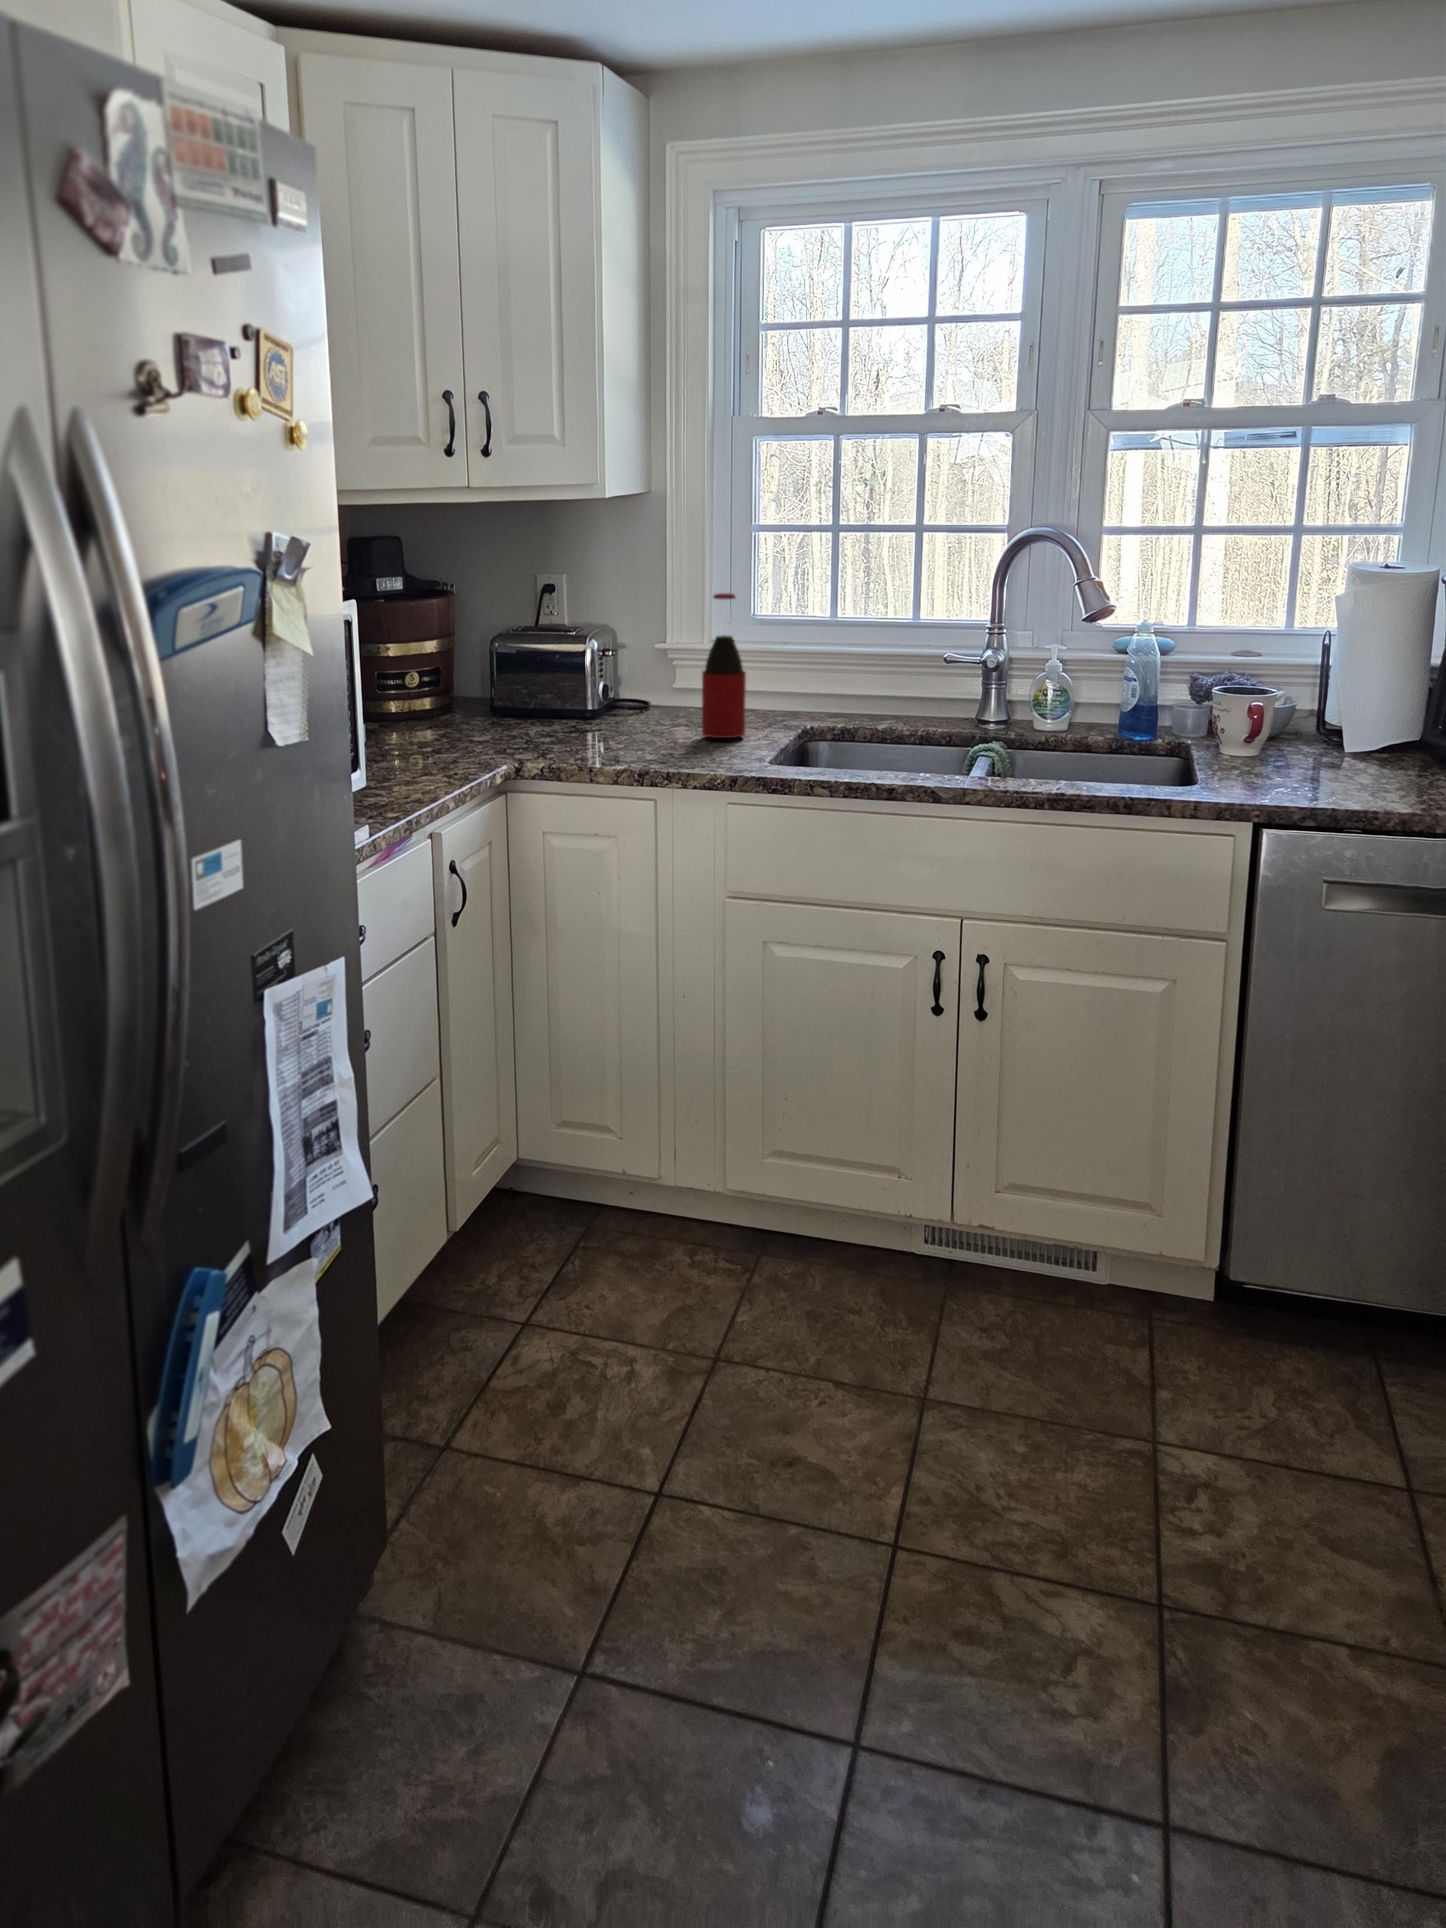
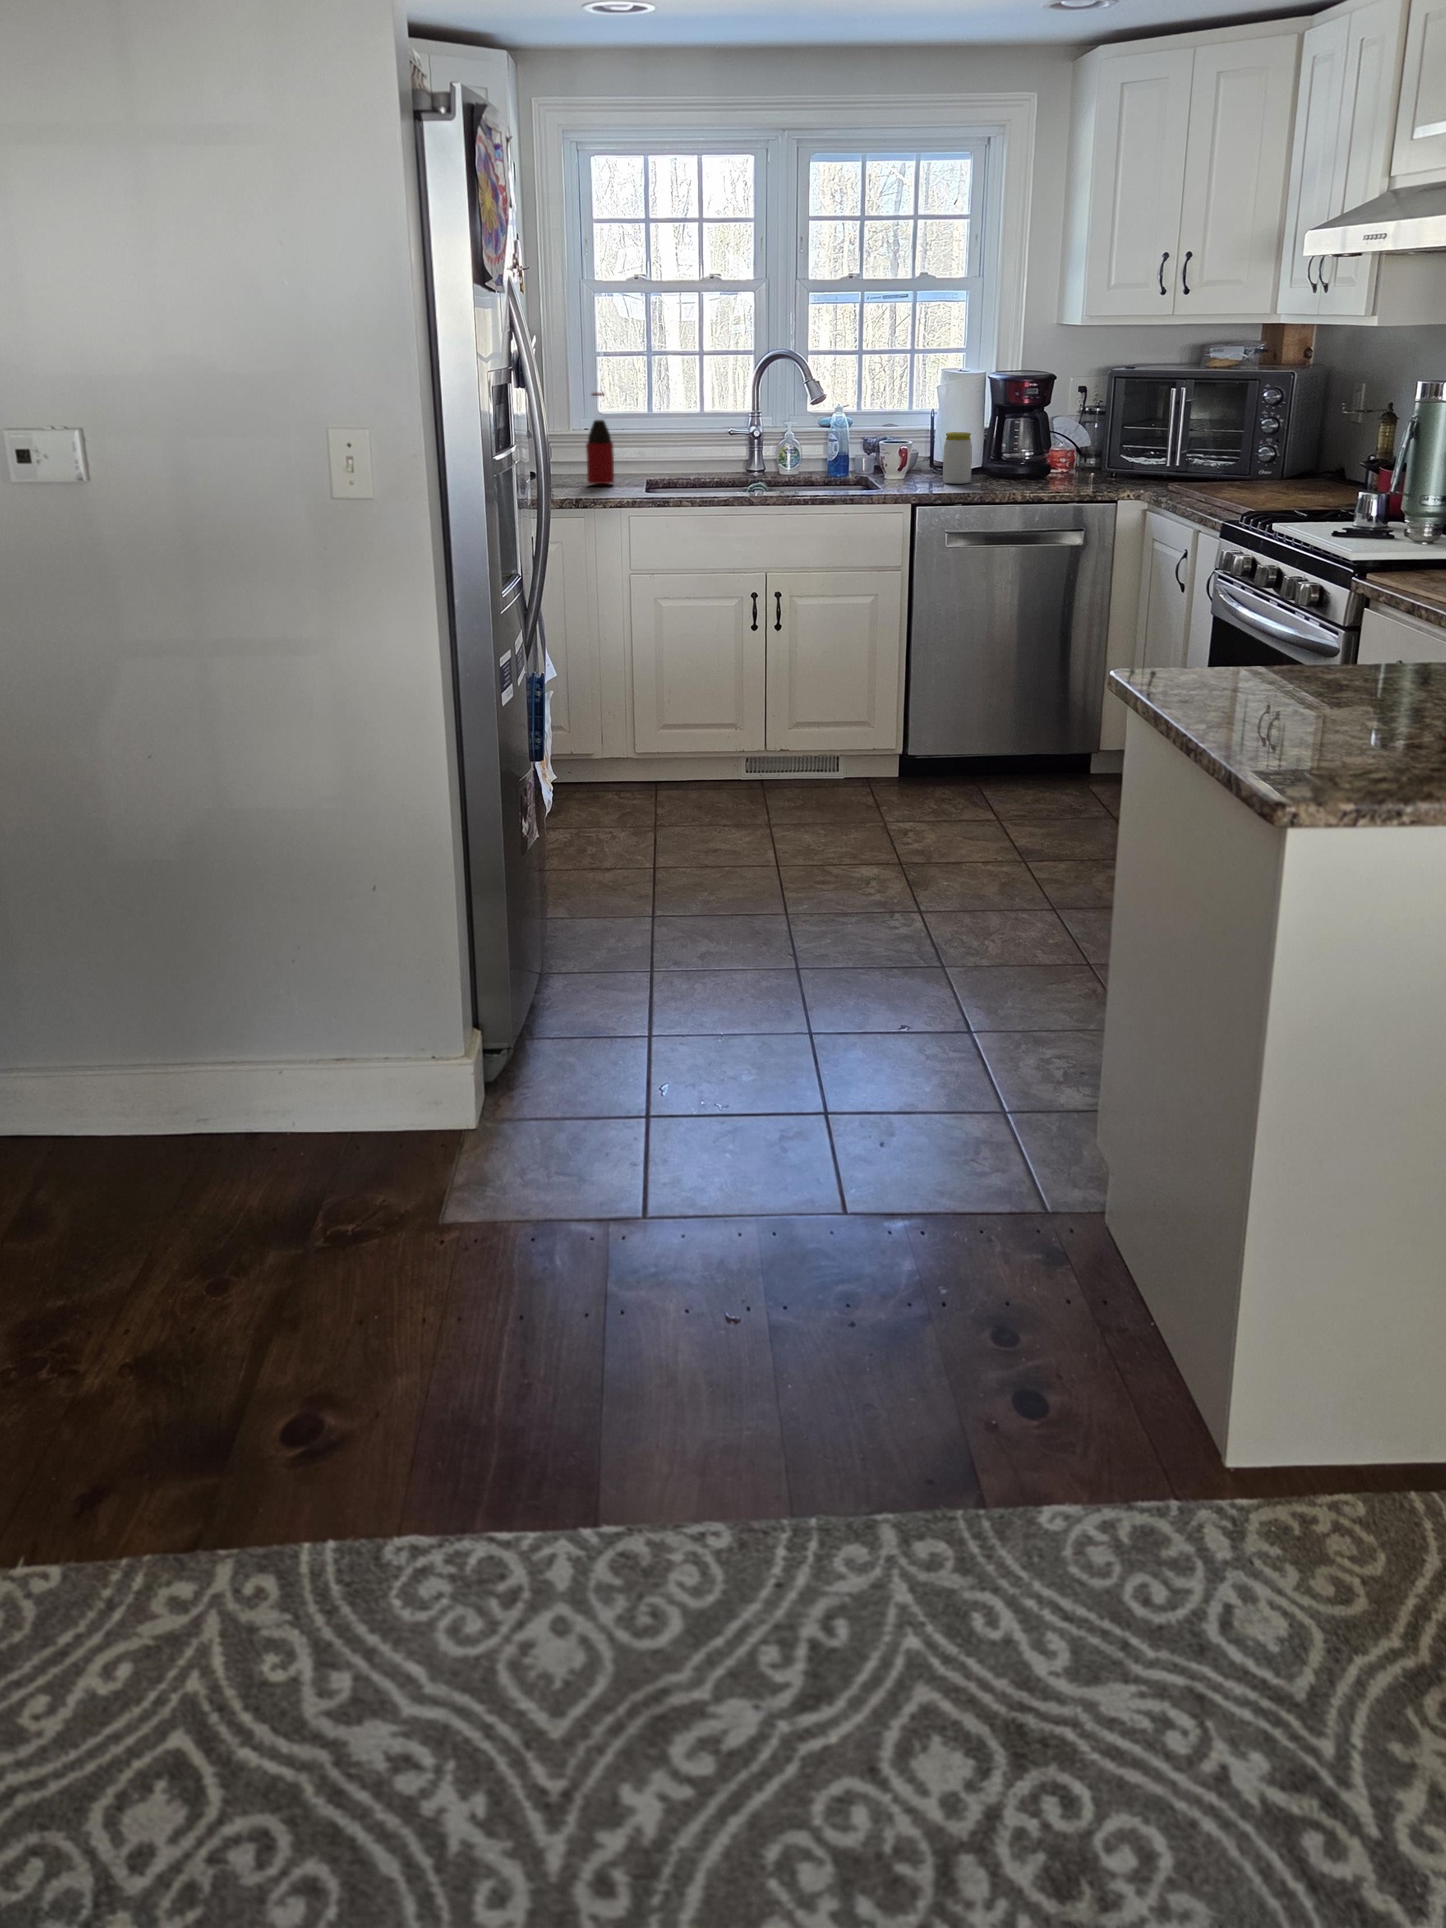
jar: none [1330,683,1394,780] -> present [943,432,972,484]

